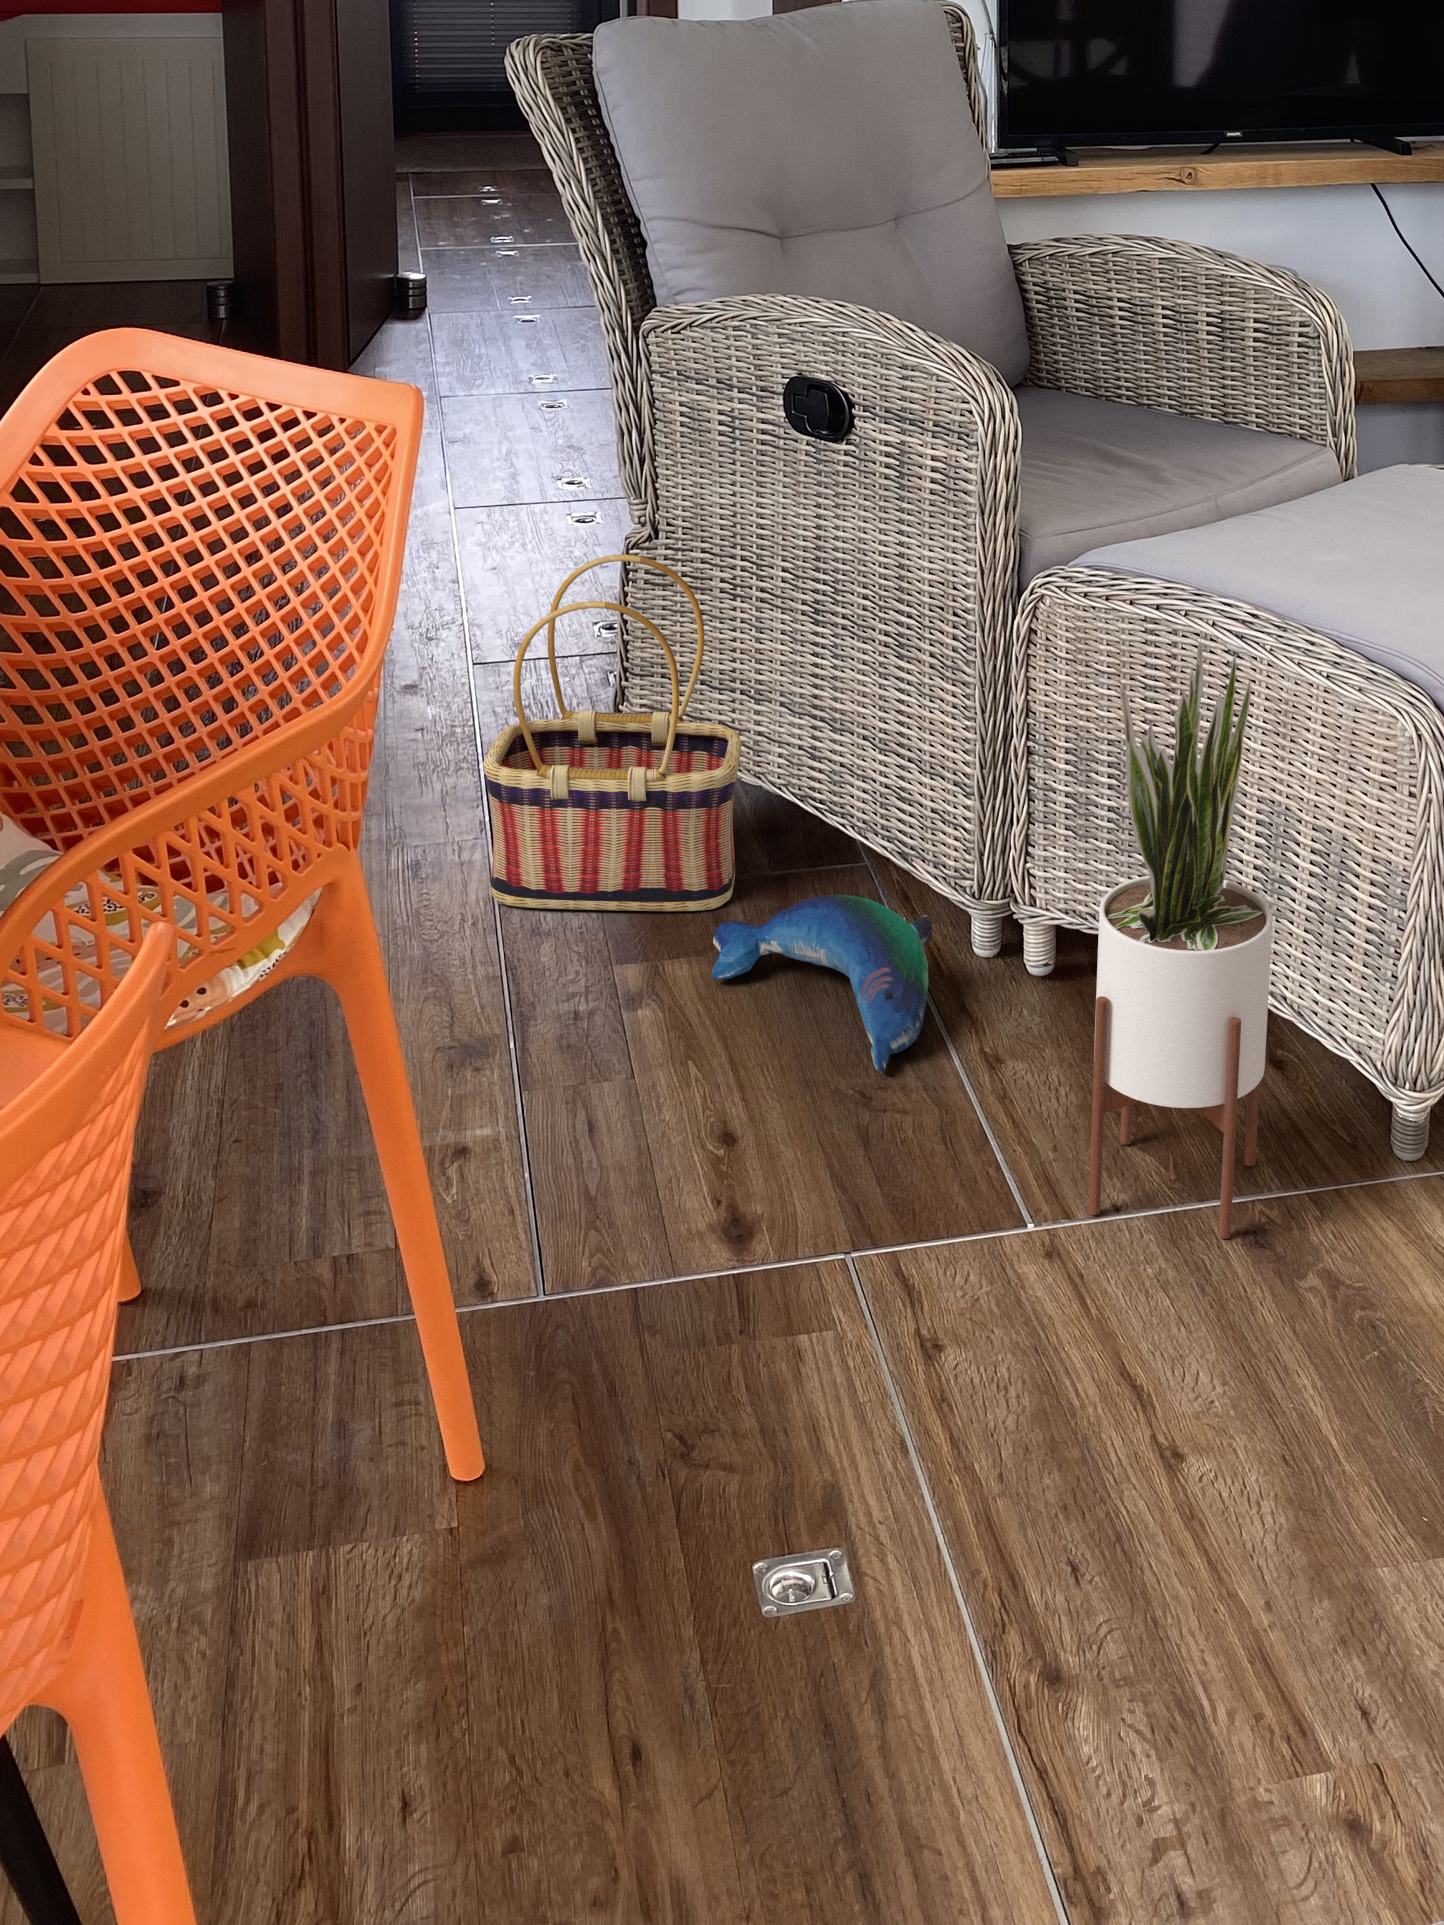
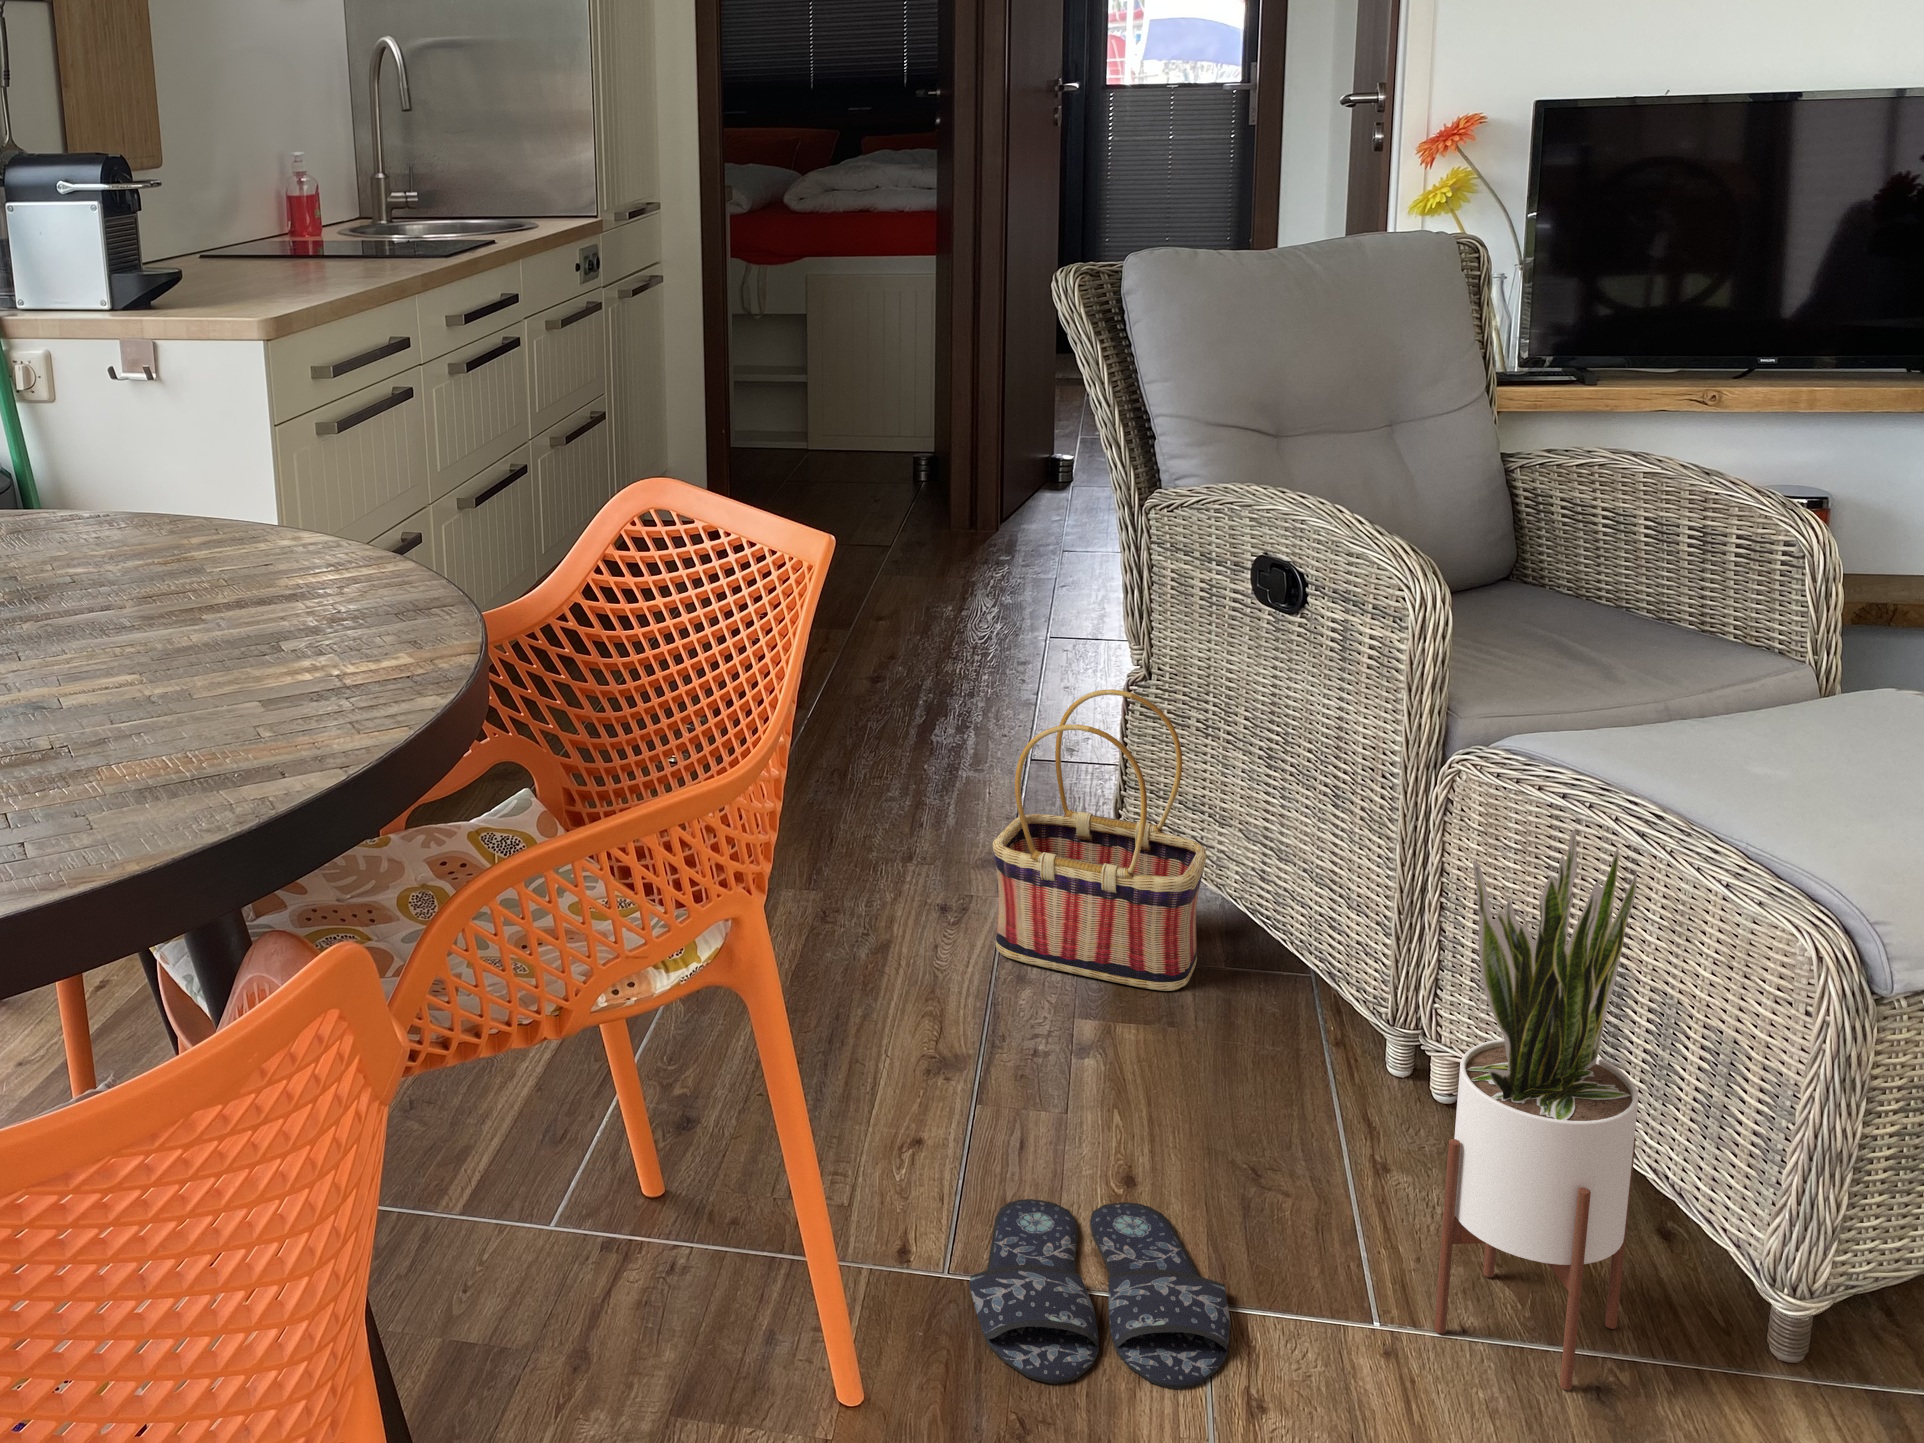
plush toy: present [711,895,932,1072] -> none [1150,998,1343,1158]
slippers: none [578,1158,889,1387] -> present [969,1199,1230,1389]

